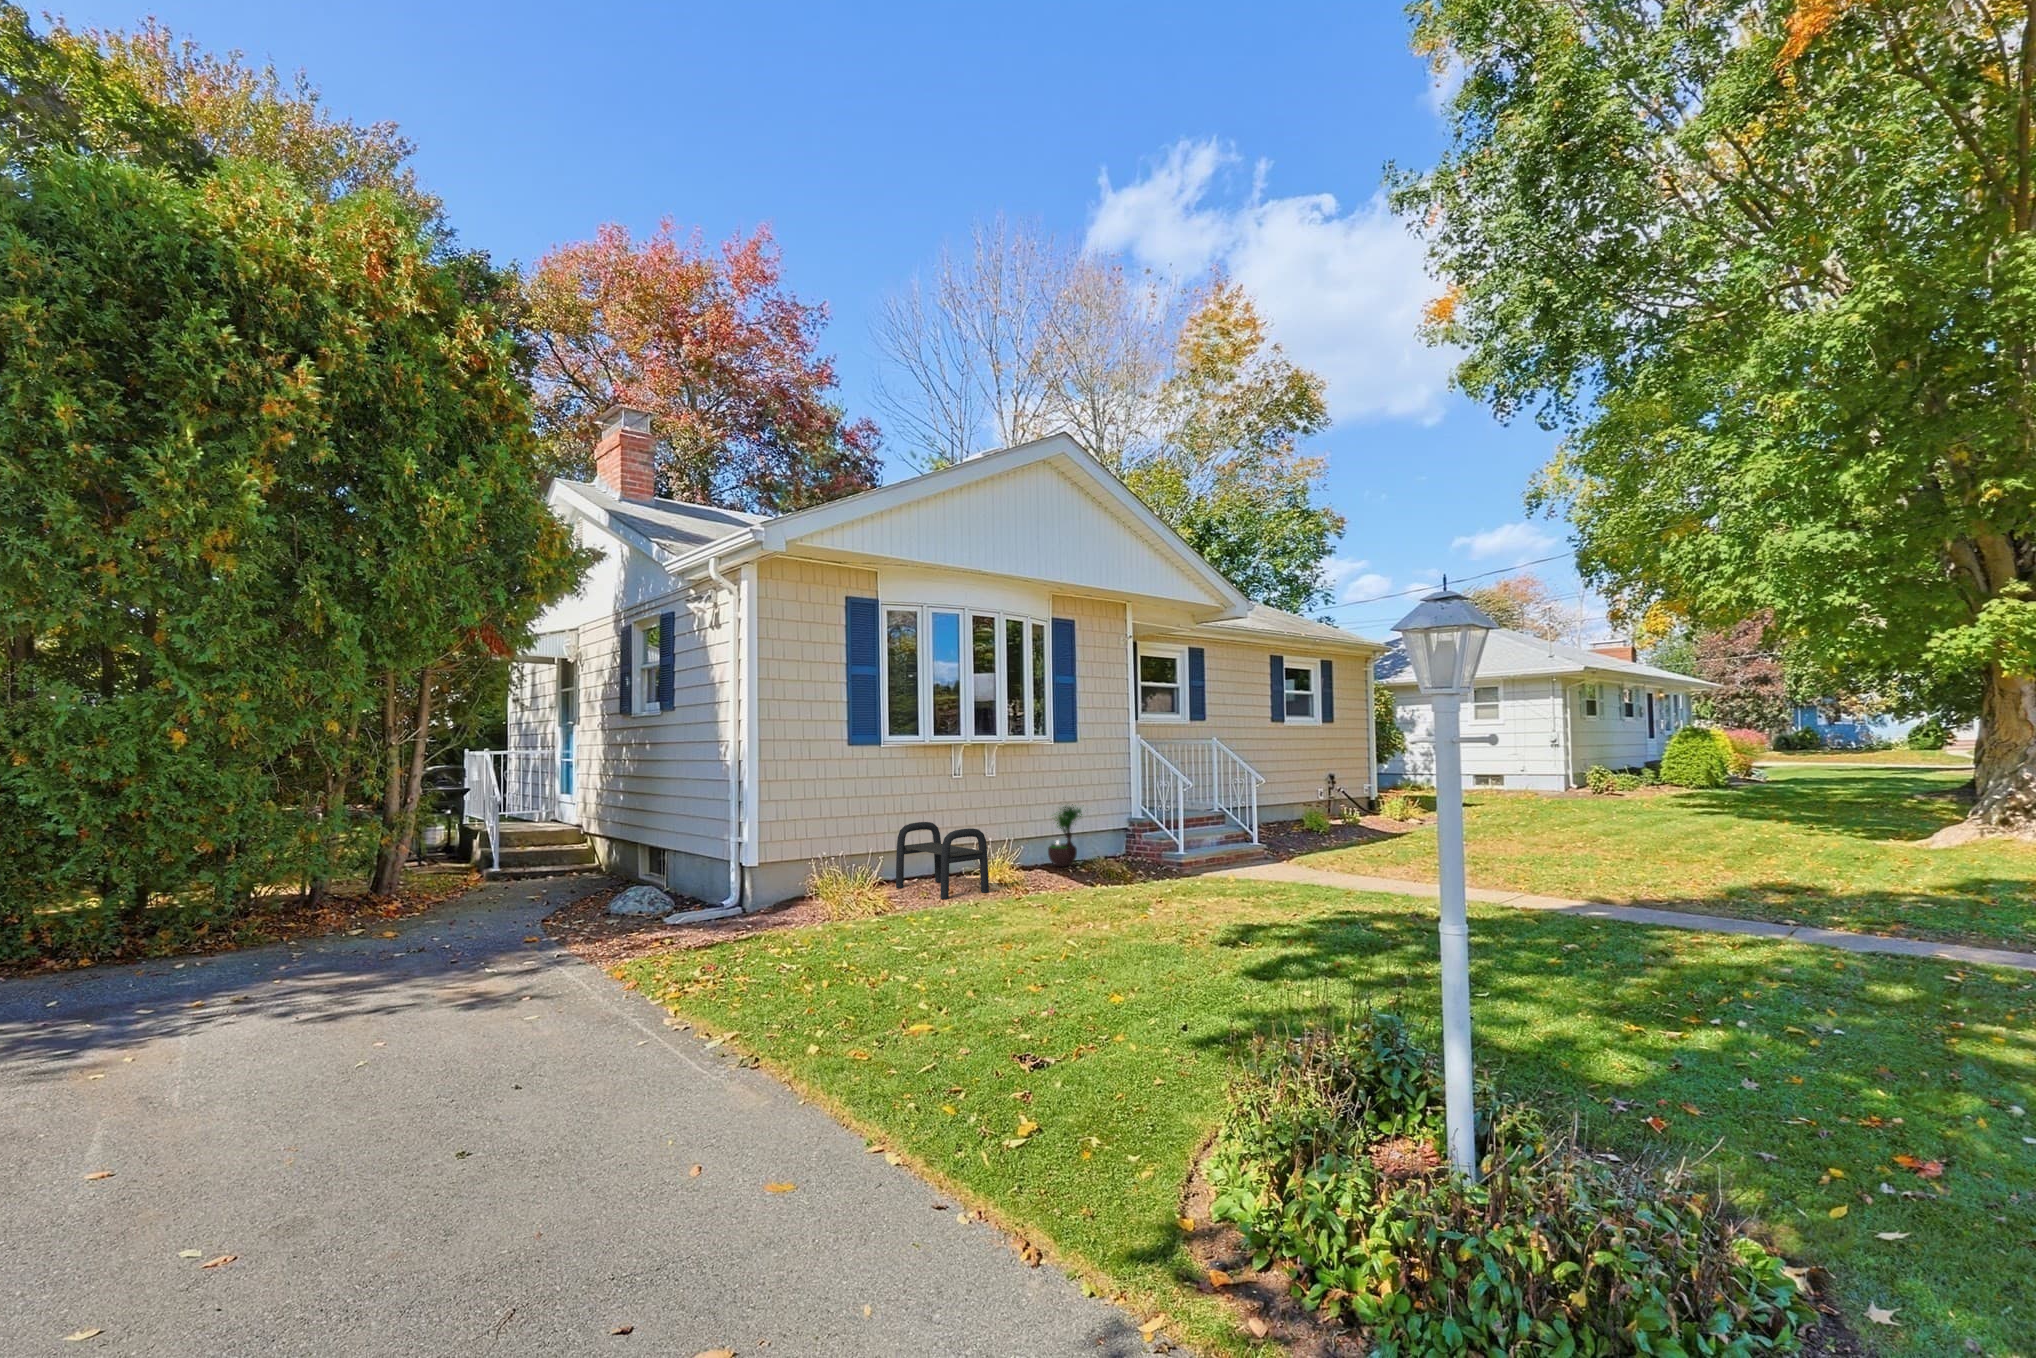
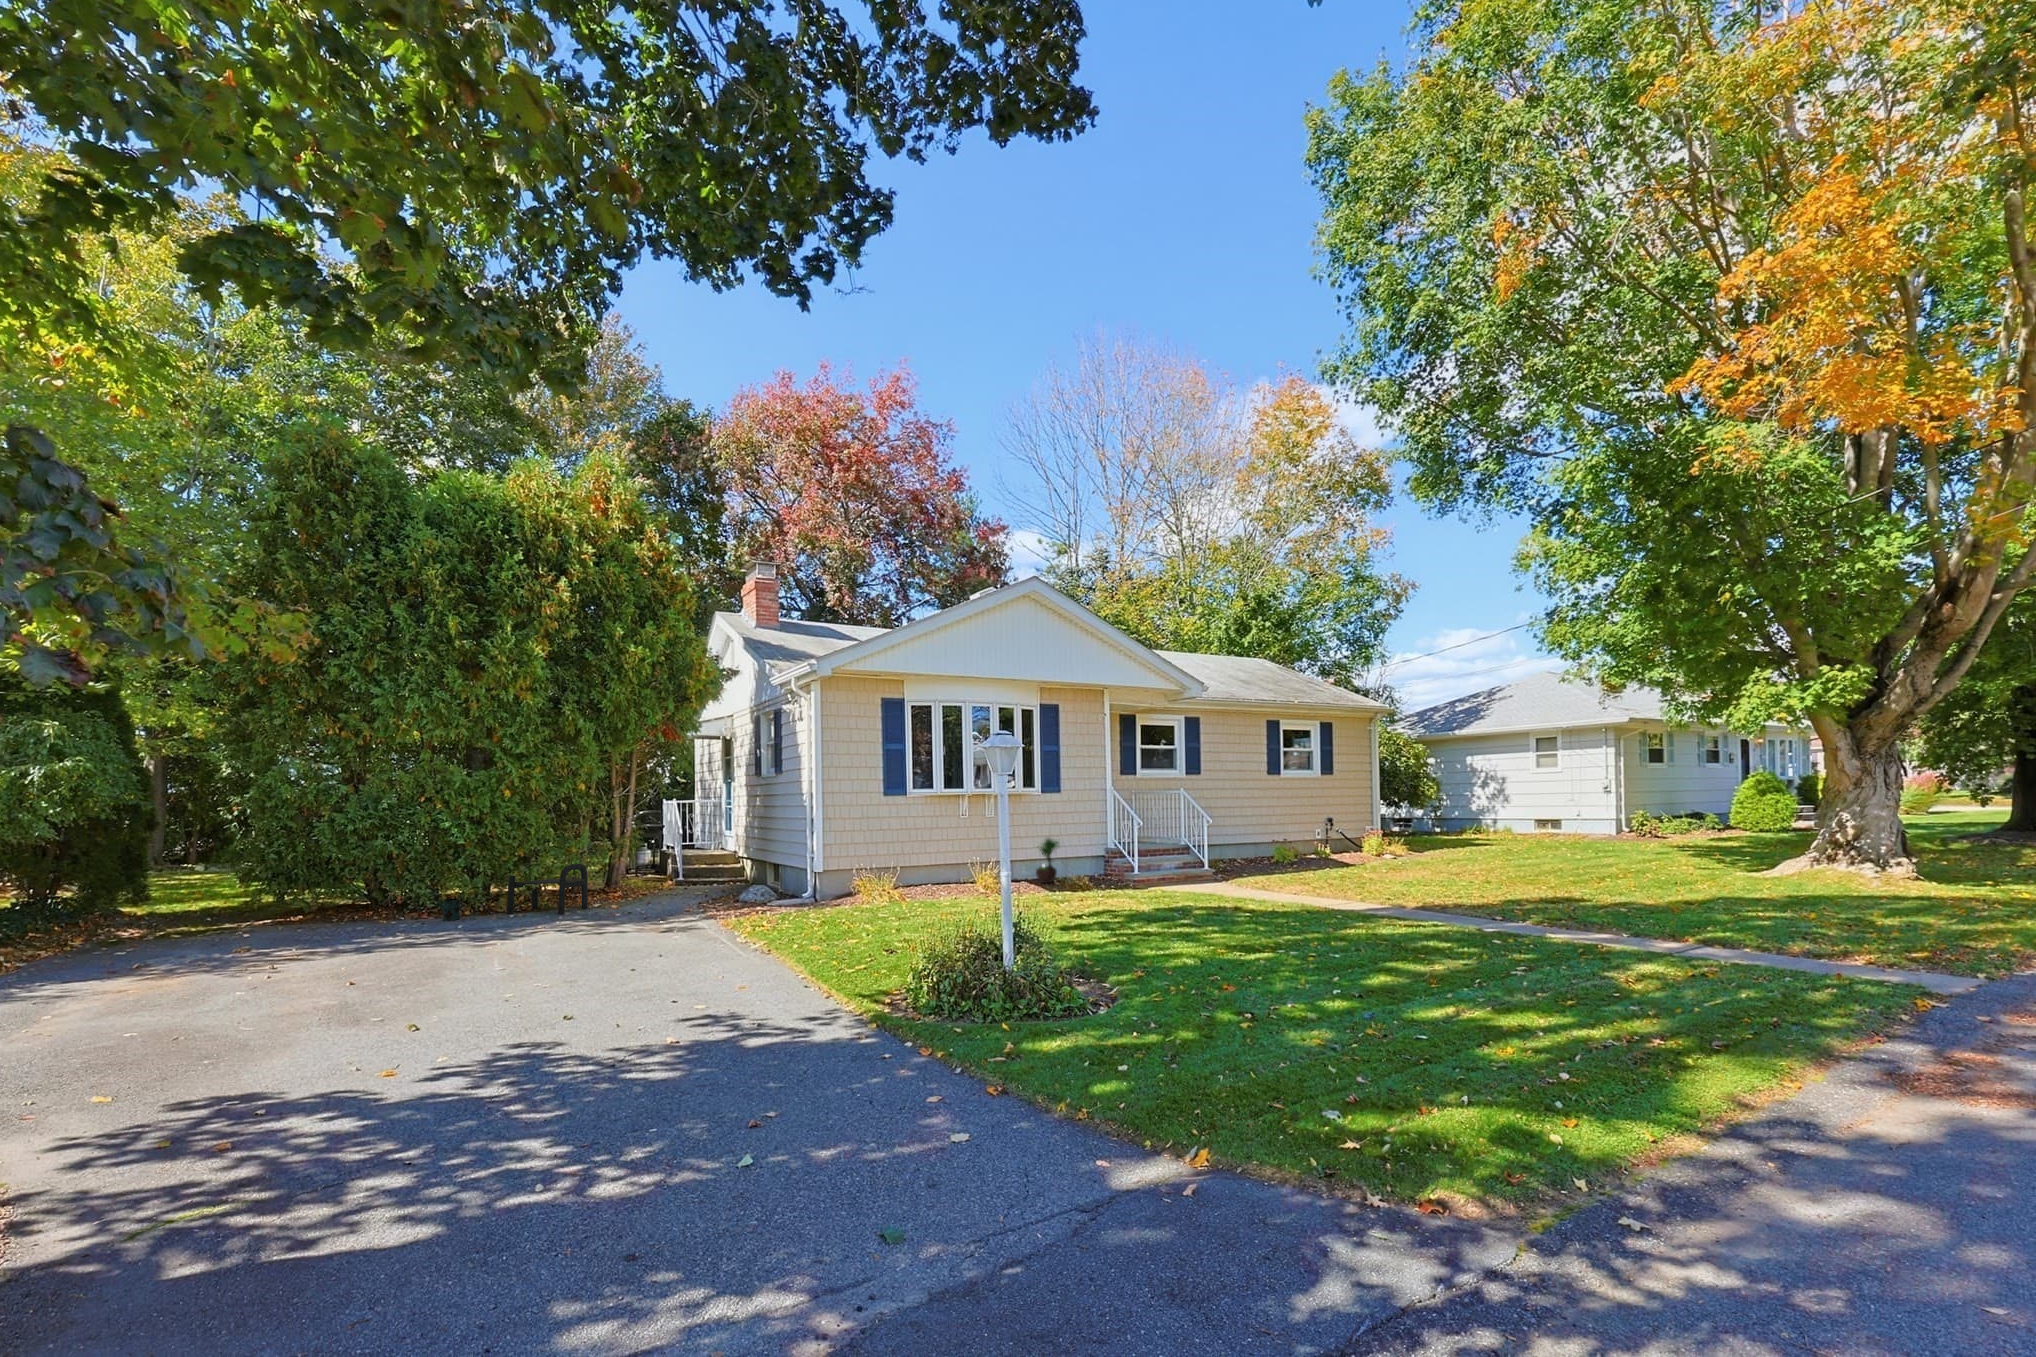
bench: present [896,822,989,899] -> present [507,864,588,914]
watering can: none [26,929,90,976] -> present [434,896,463,921]

